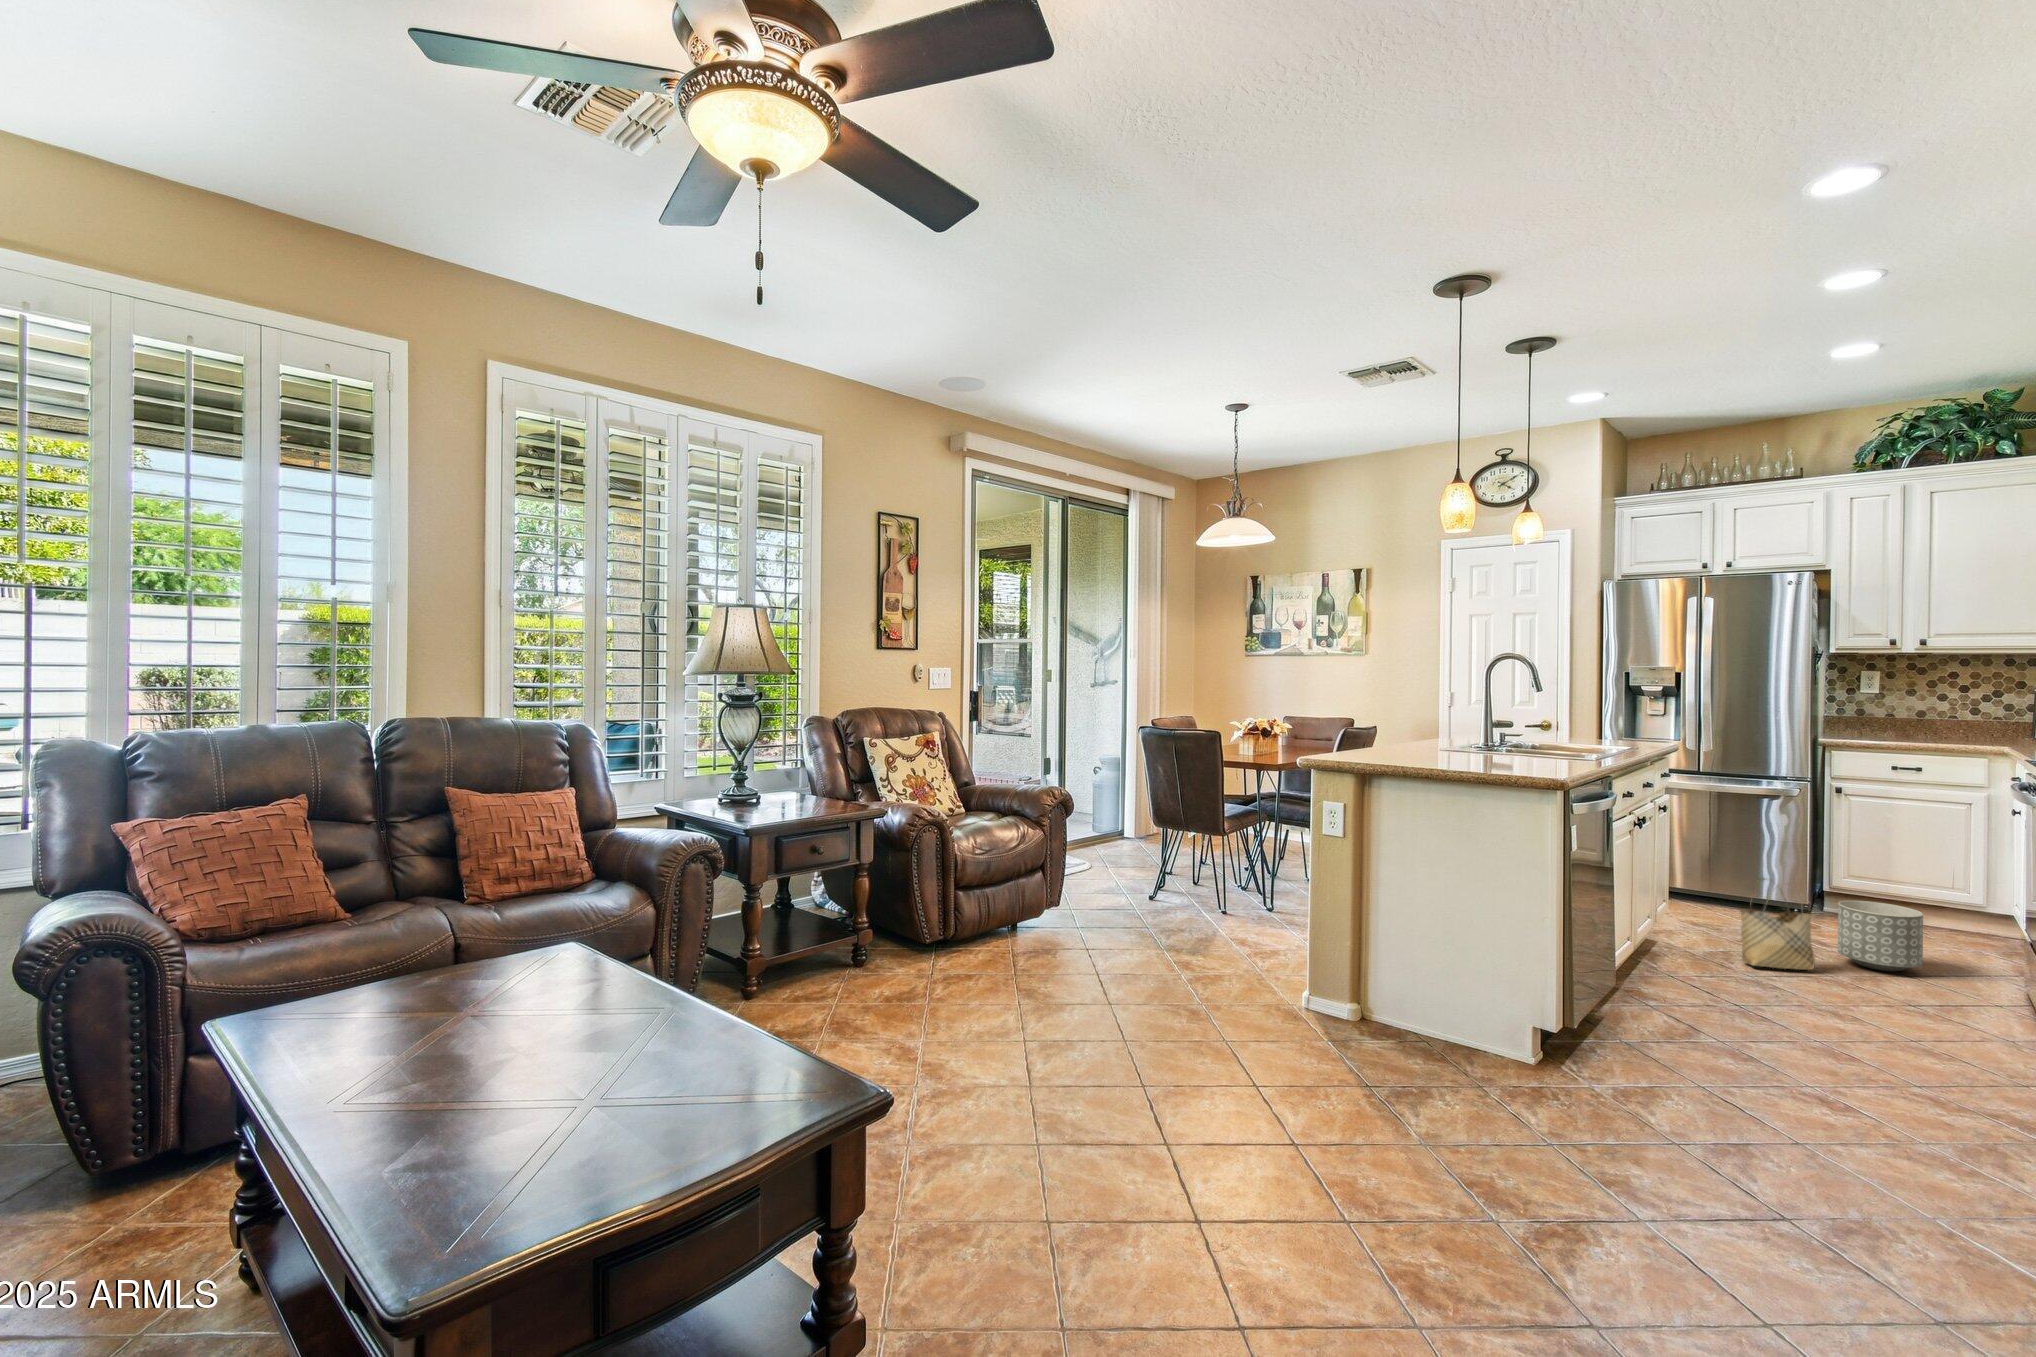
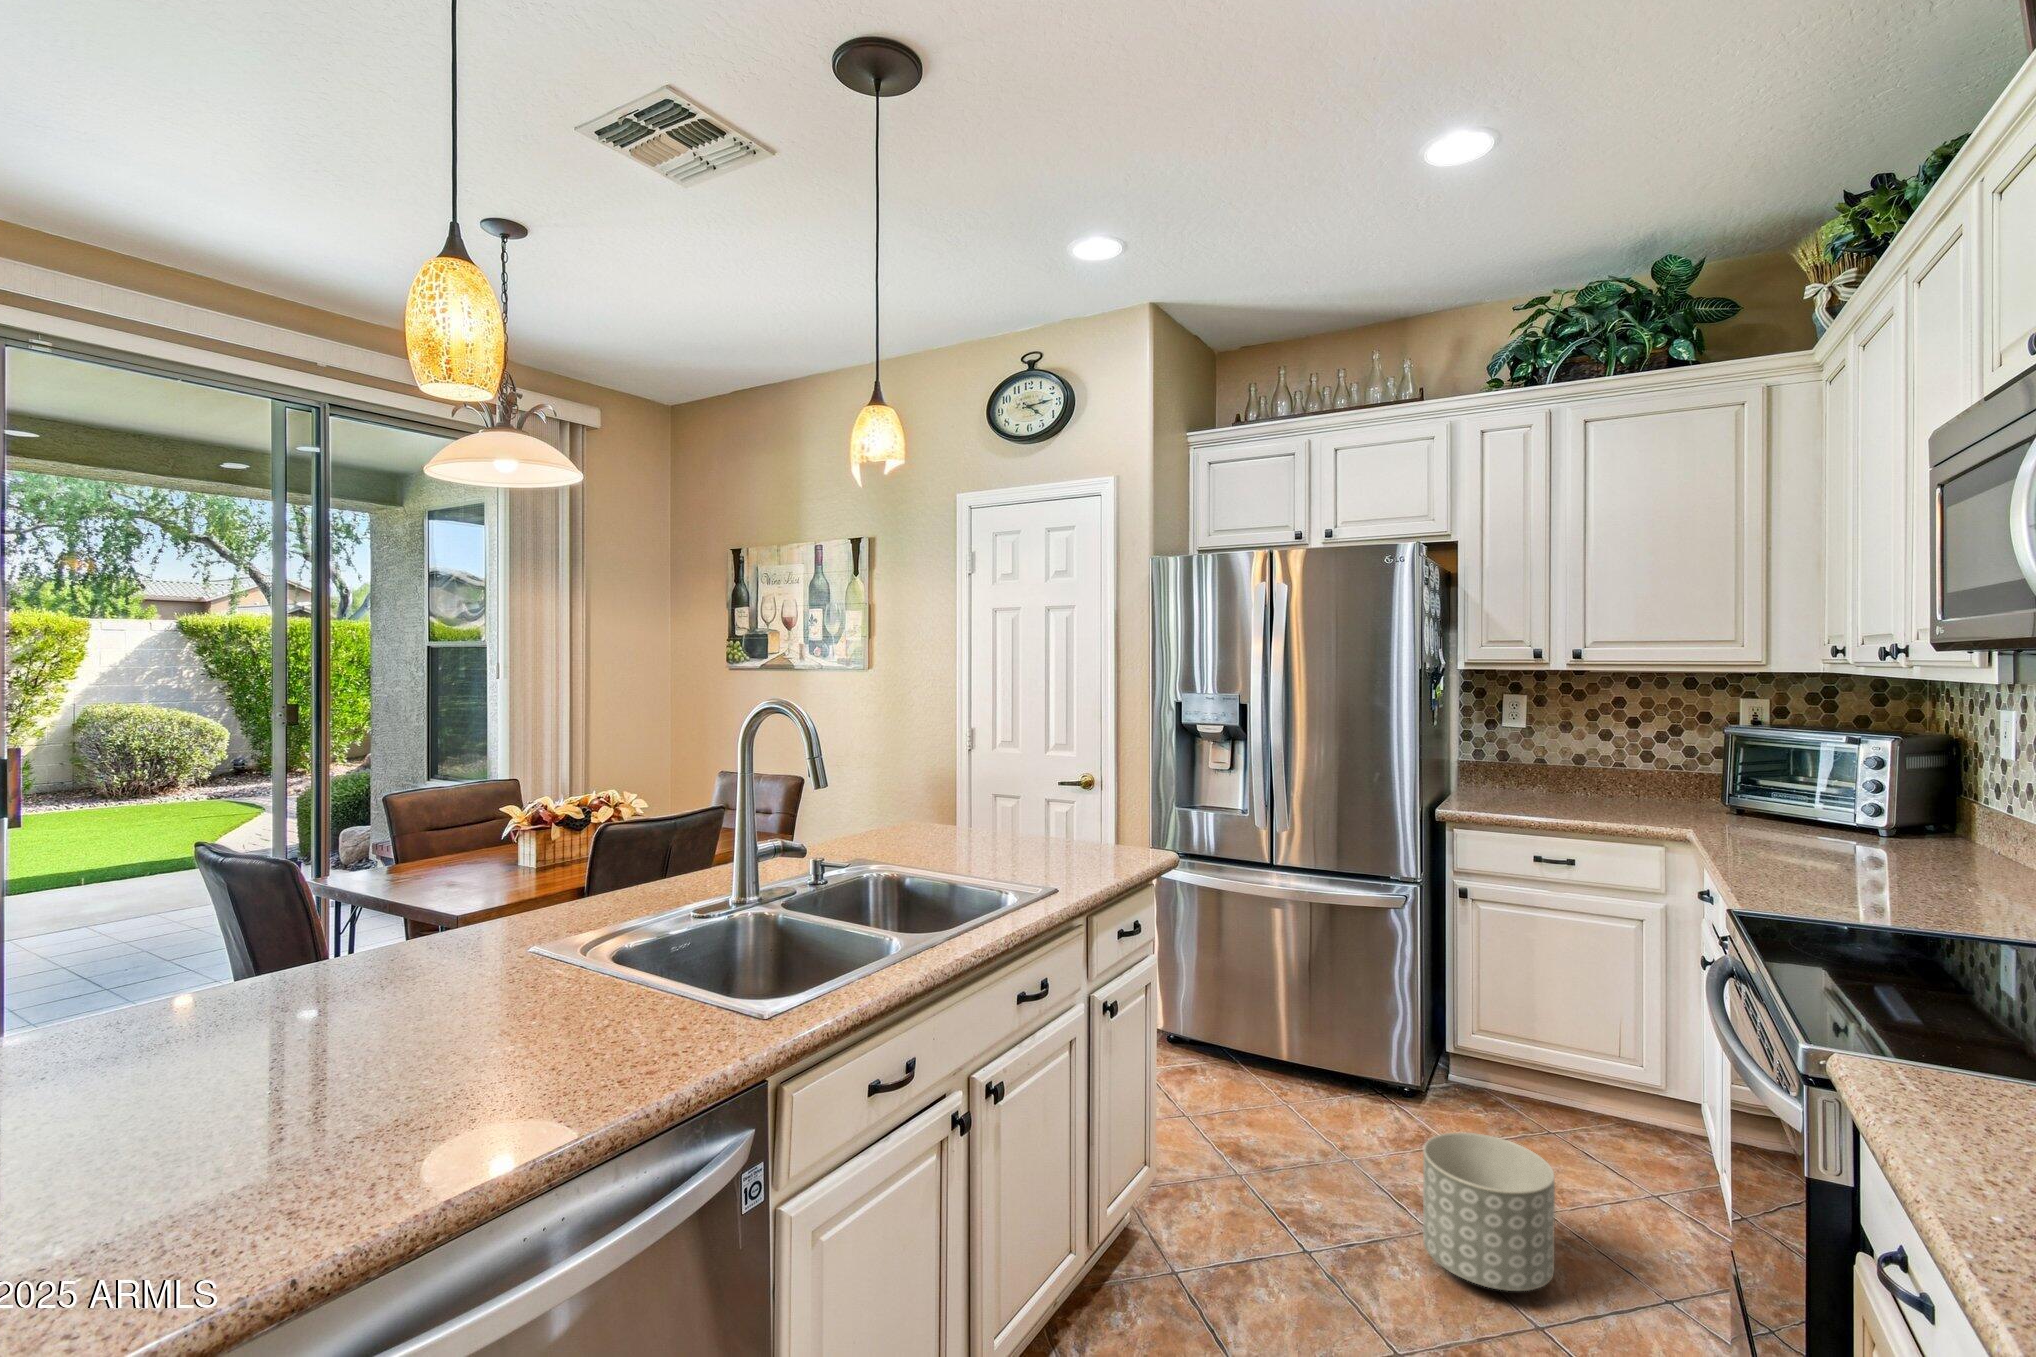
woven basket: present [1741,879,1815,970] -> none [1245,1114,1370,1310]

